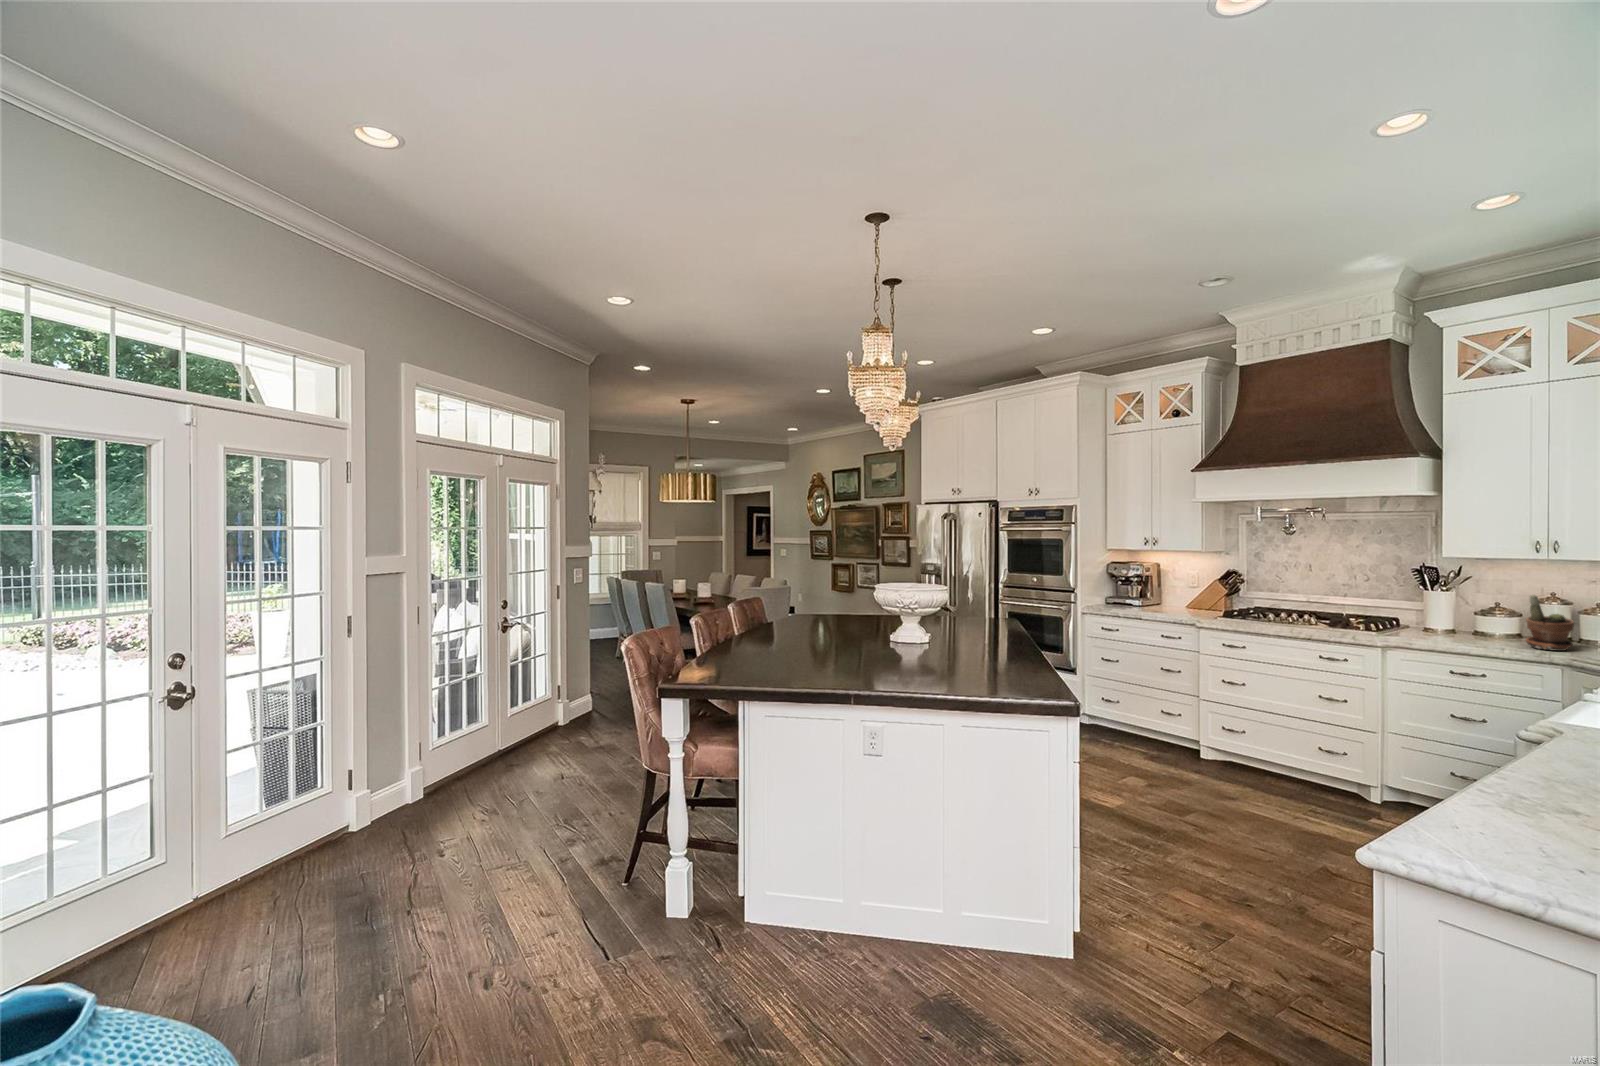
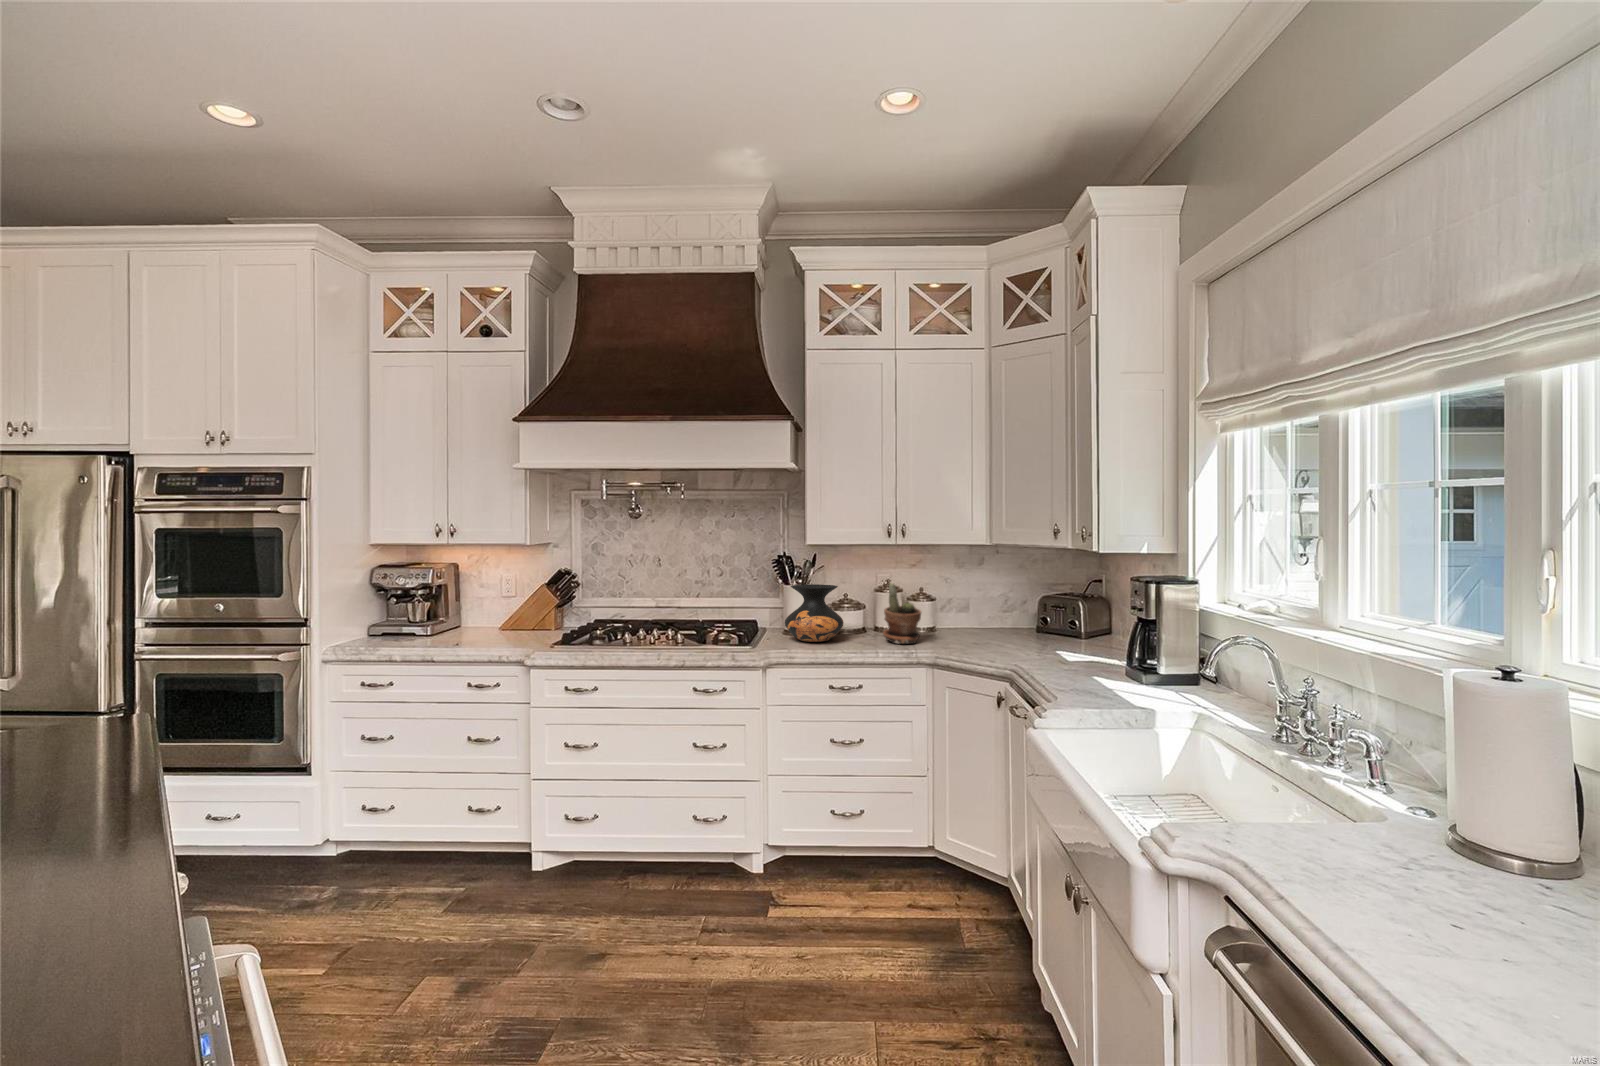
vase: none [1415,591,1482,639] -> present [785,584,844,642]

